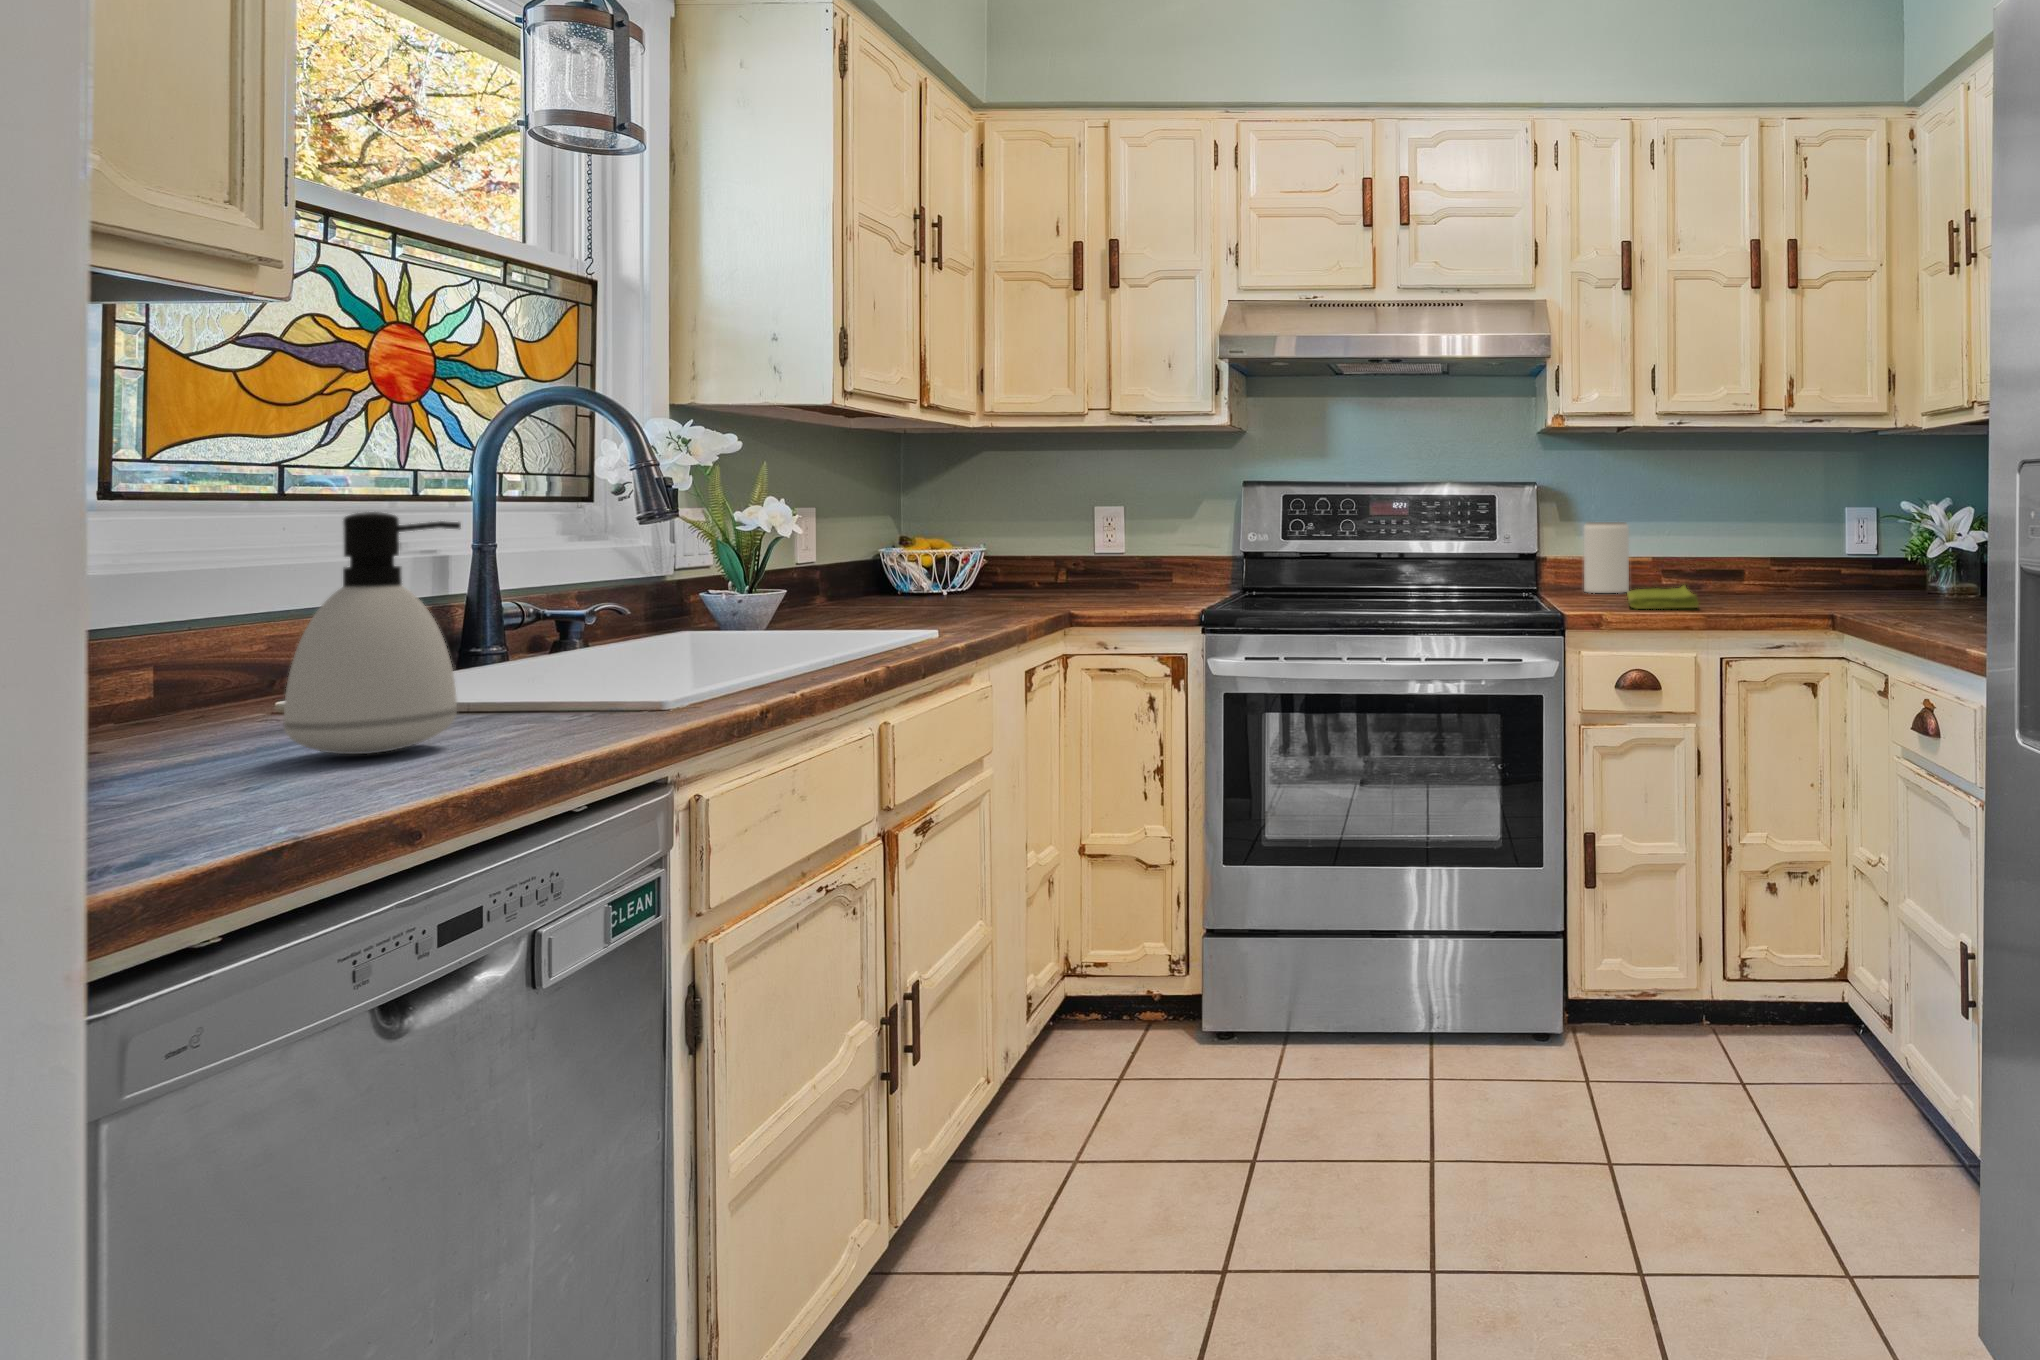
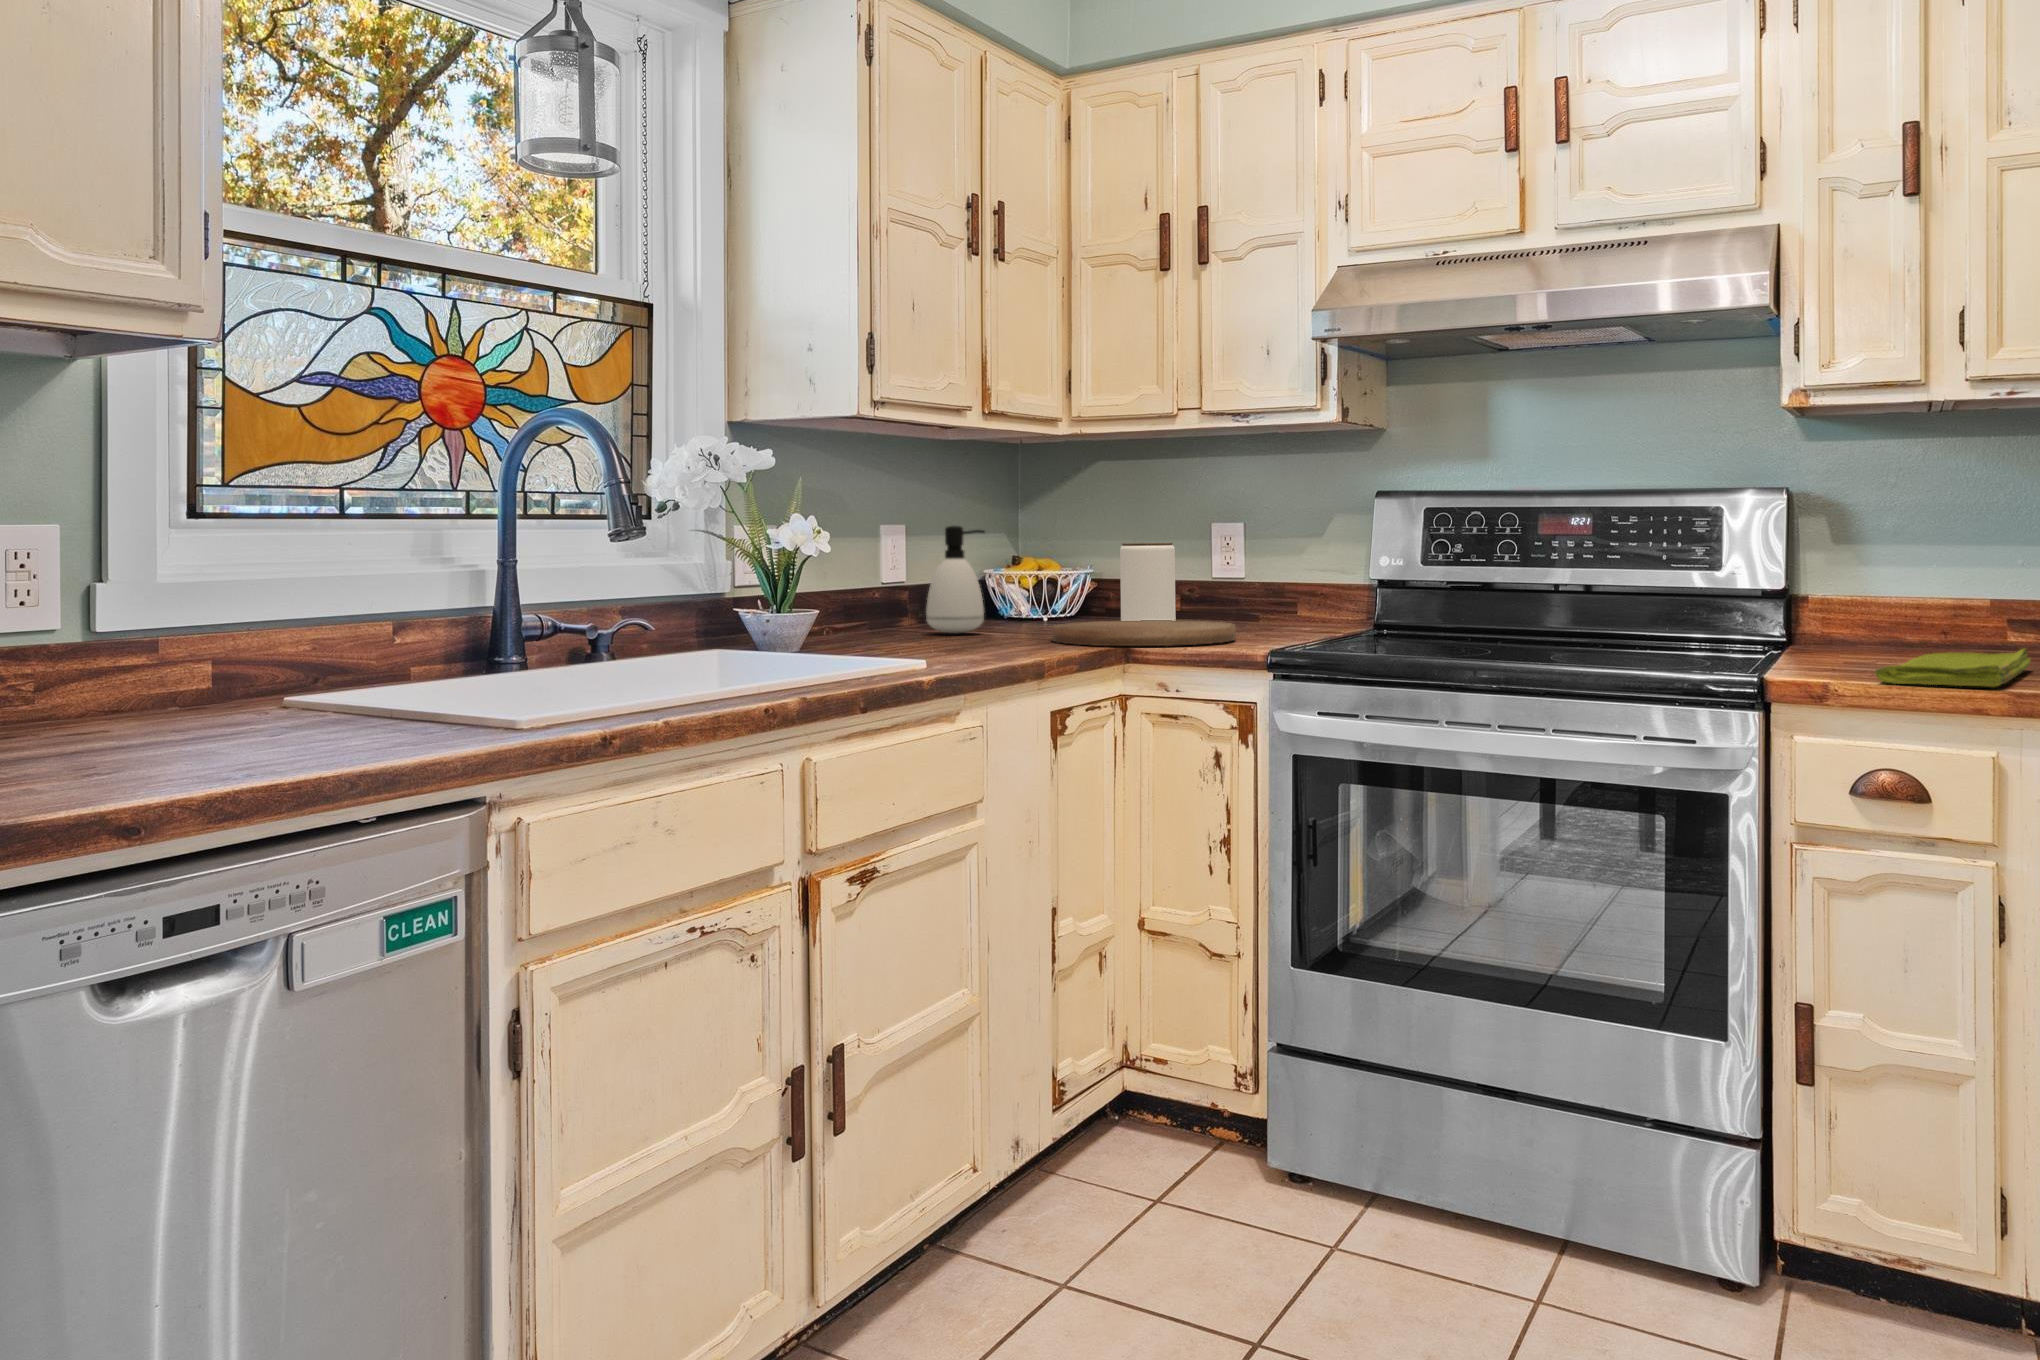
soap dispenser: present [284,512,461,754] -> present [926,526,985,633]
jar: present [1583,522,1629,593] -> present [1120,543,1176,621]
cutting board: none [987,584,1148,607] -> present [1052,620,1236,646]

